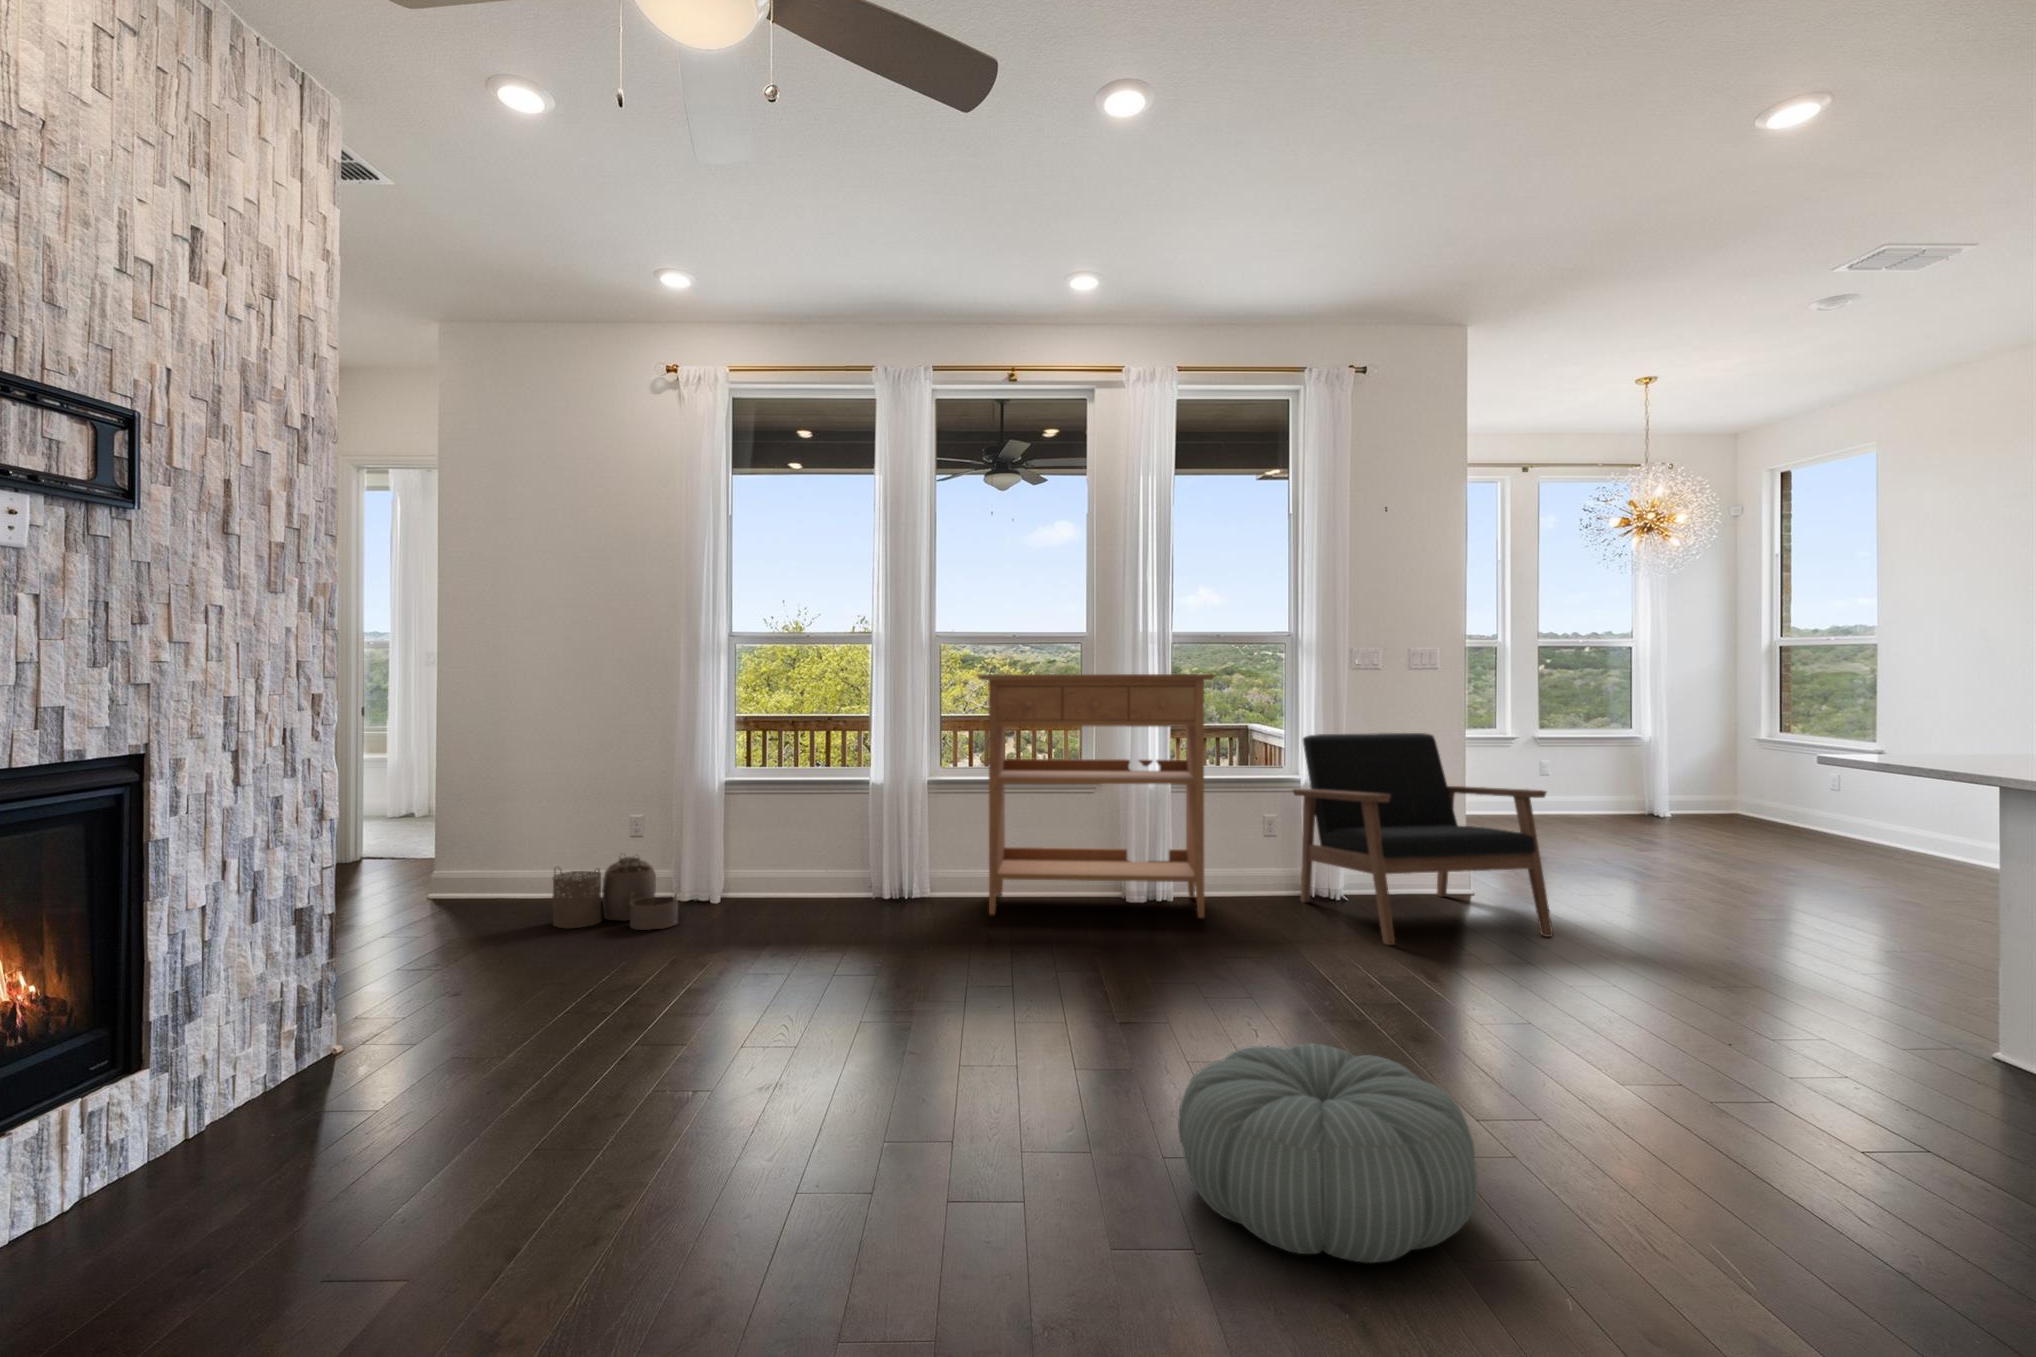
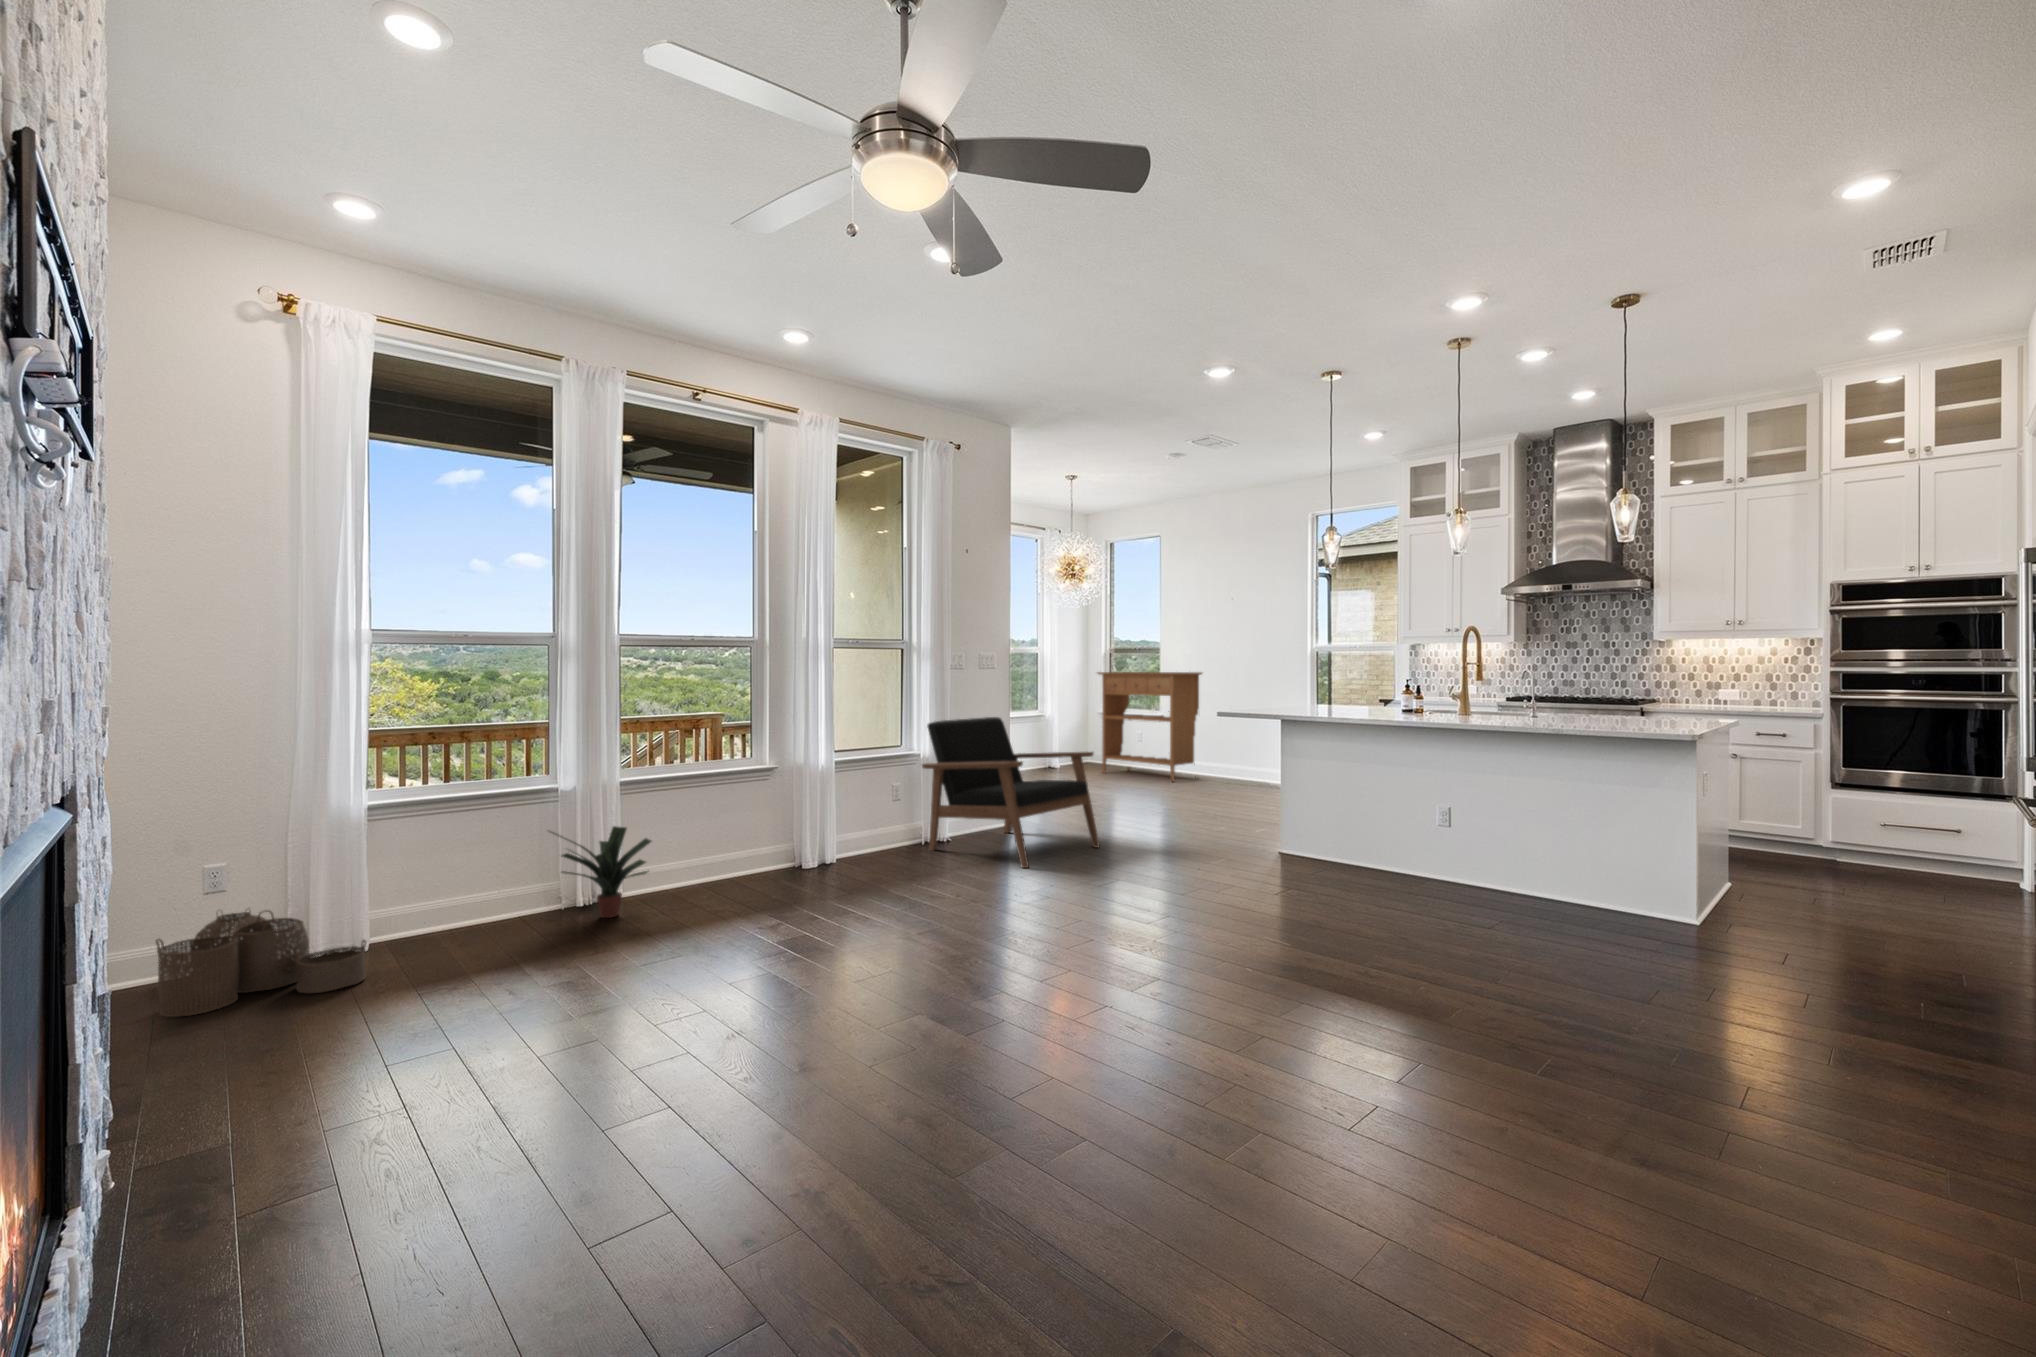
console table: present [977,674,1216,918] -> present [1098,672,1202,782]
potted plant: none [838,819,937,913] -> present [548,826,651,918]
pouf: present [1178,1043,1477,1263] -> none [1119,917,1299,1035]

